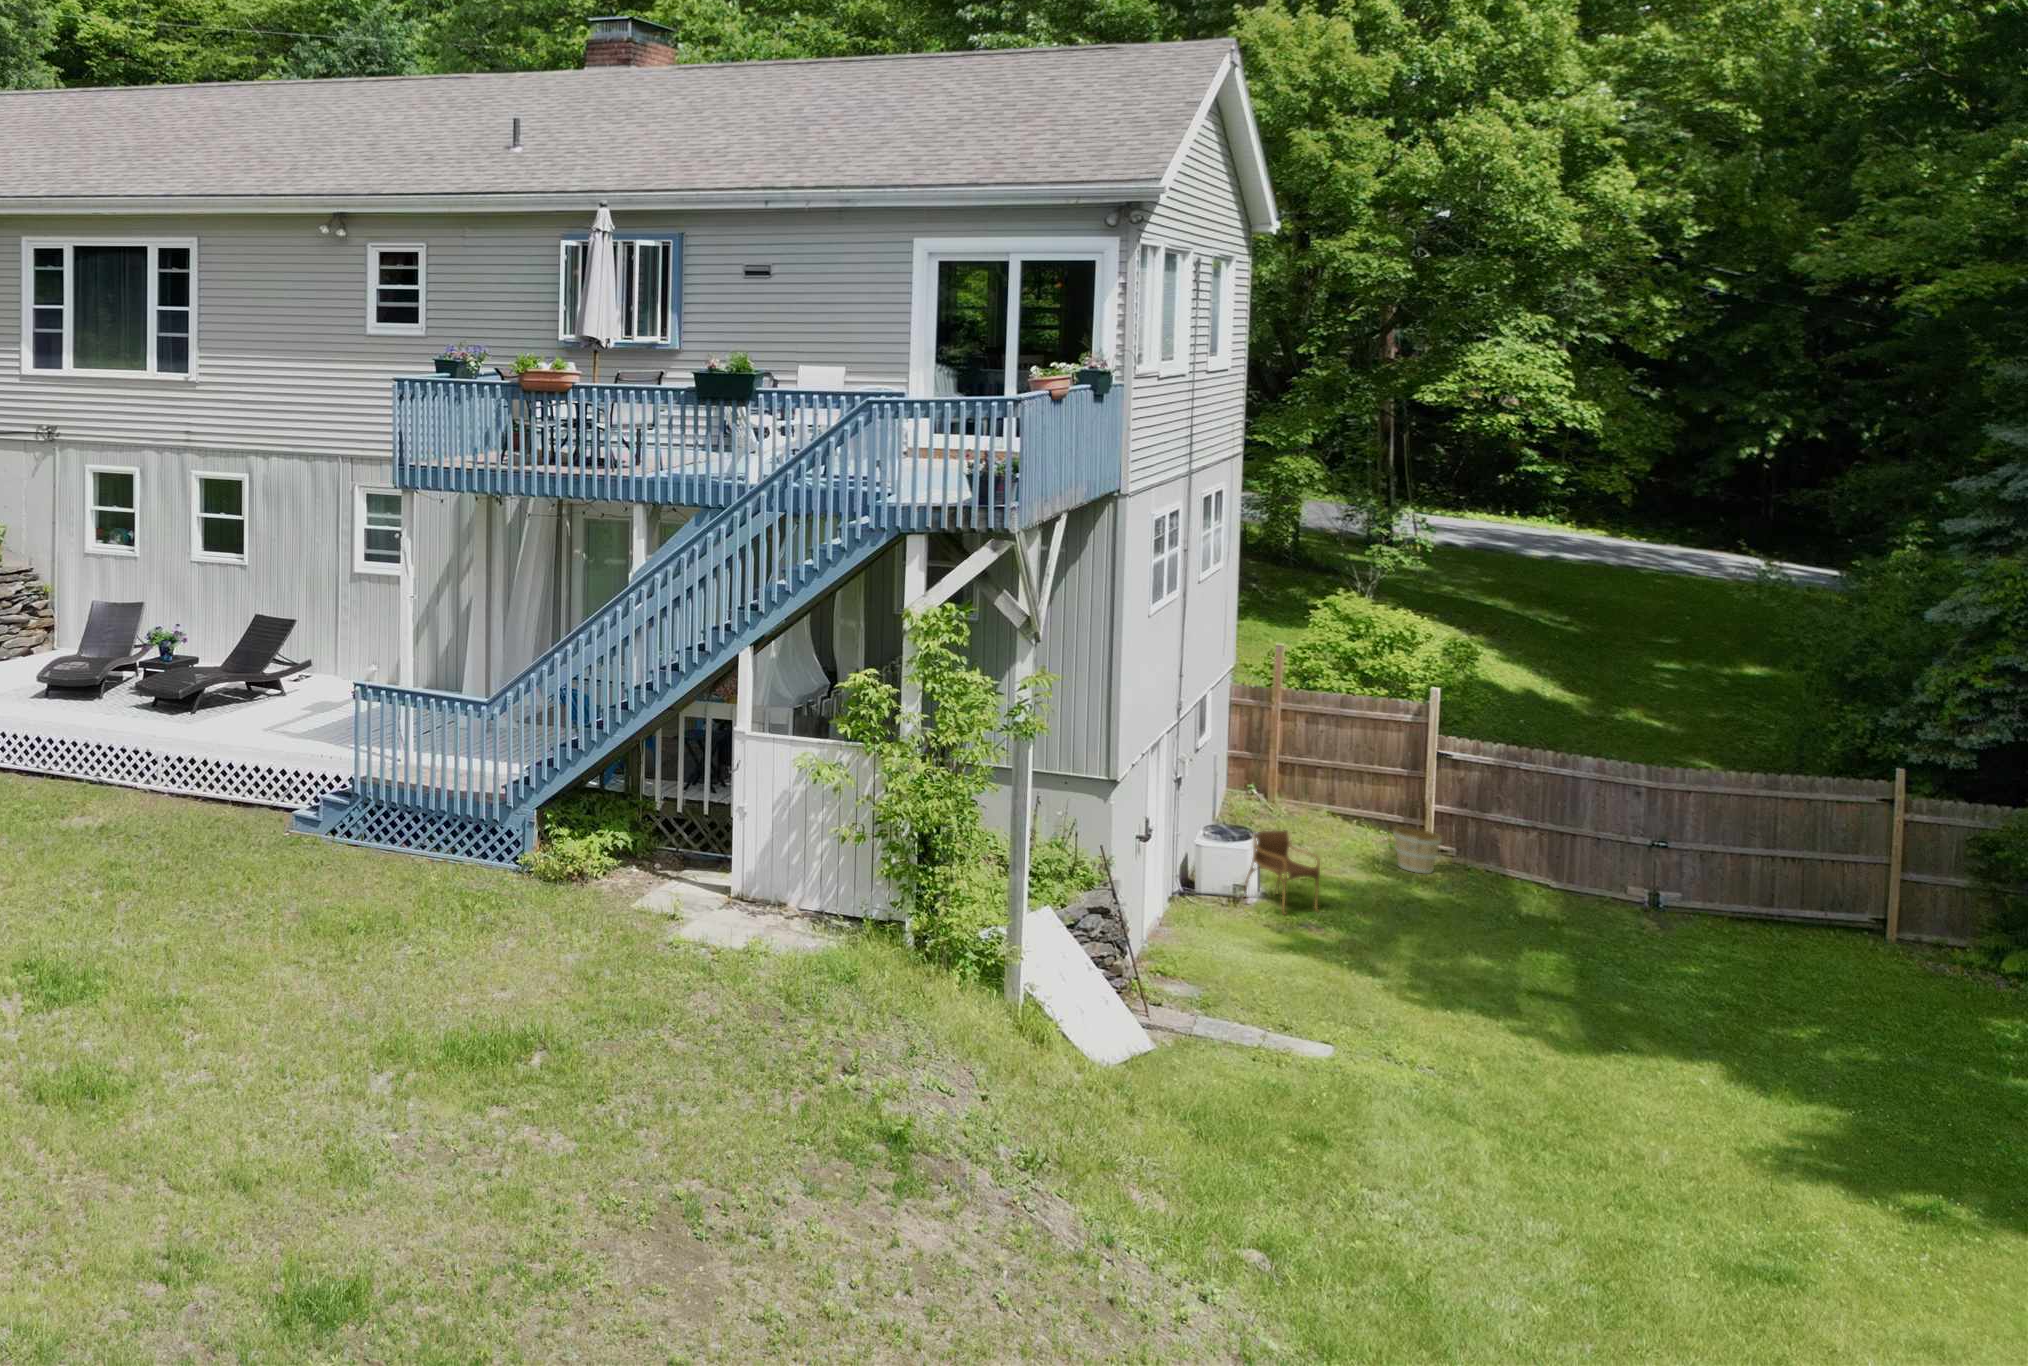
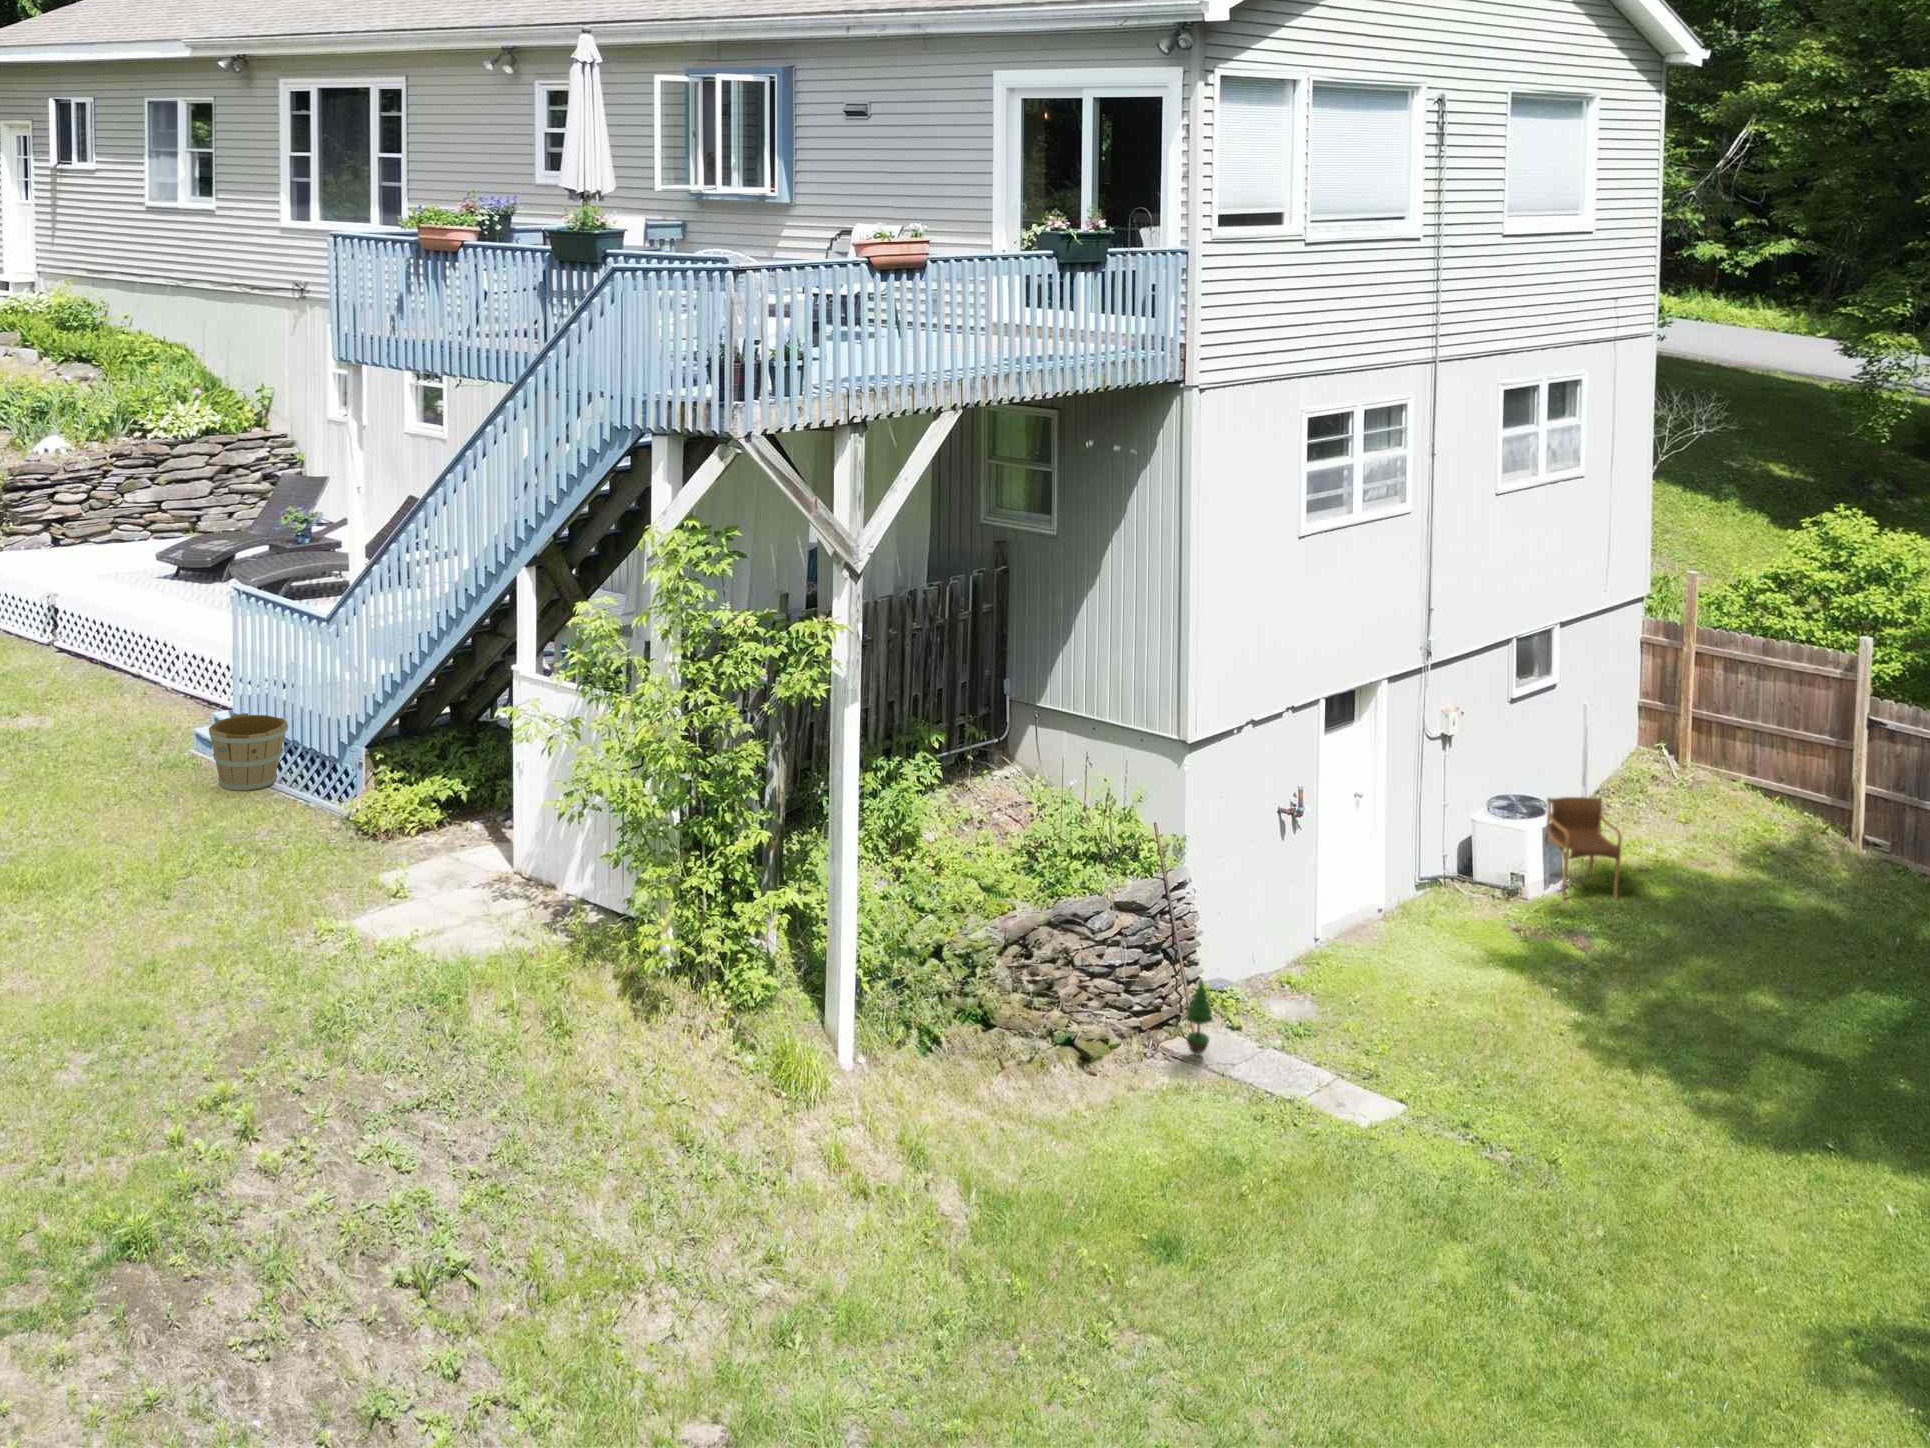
wooden bucket: present [1393,827,1442,874] -> present [209,713,288,791]
potted tree: none [1184,988,1210,1056] -> present [1186,981,1213,1055]

